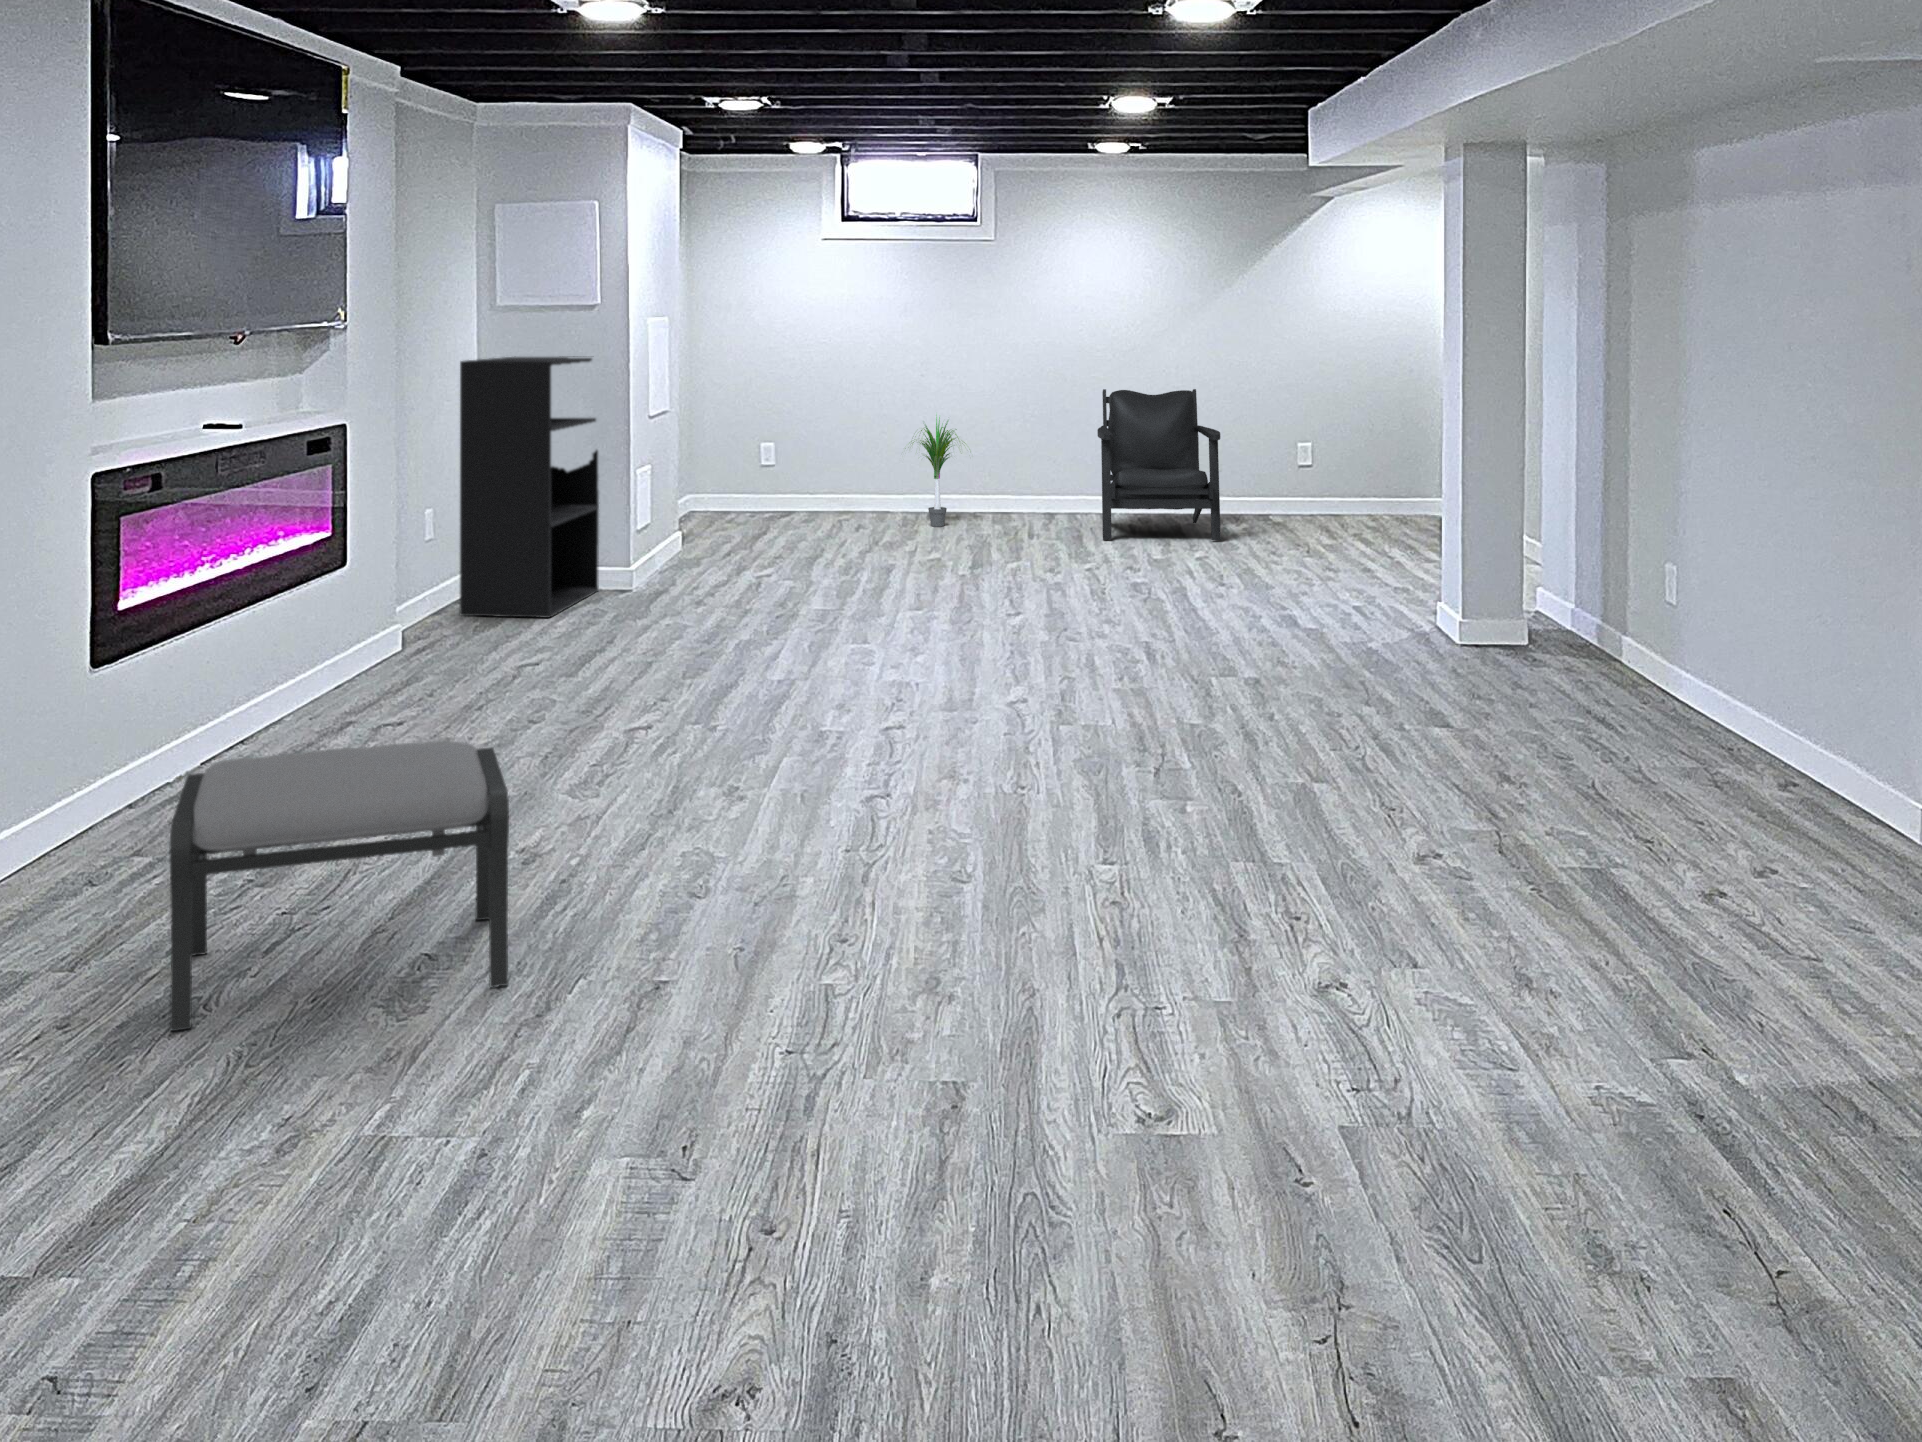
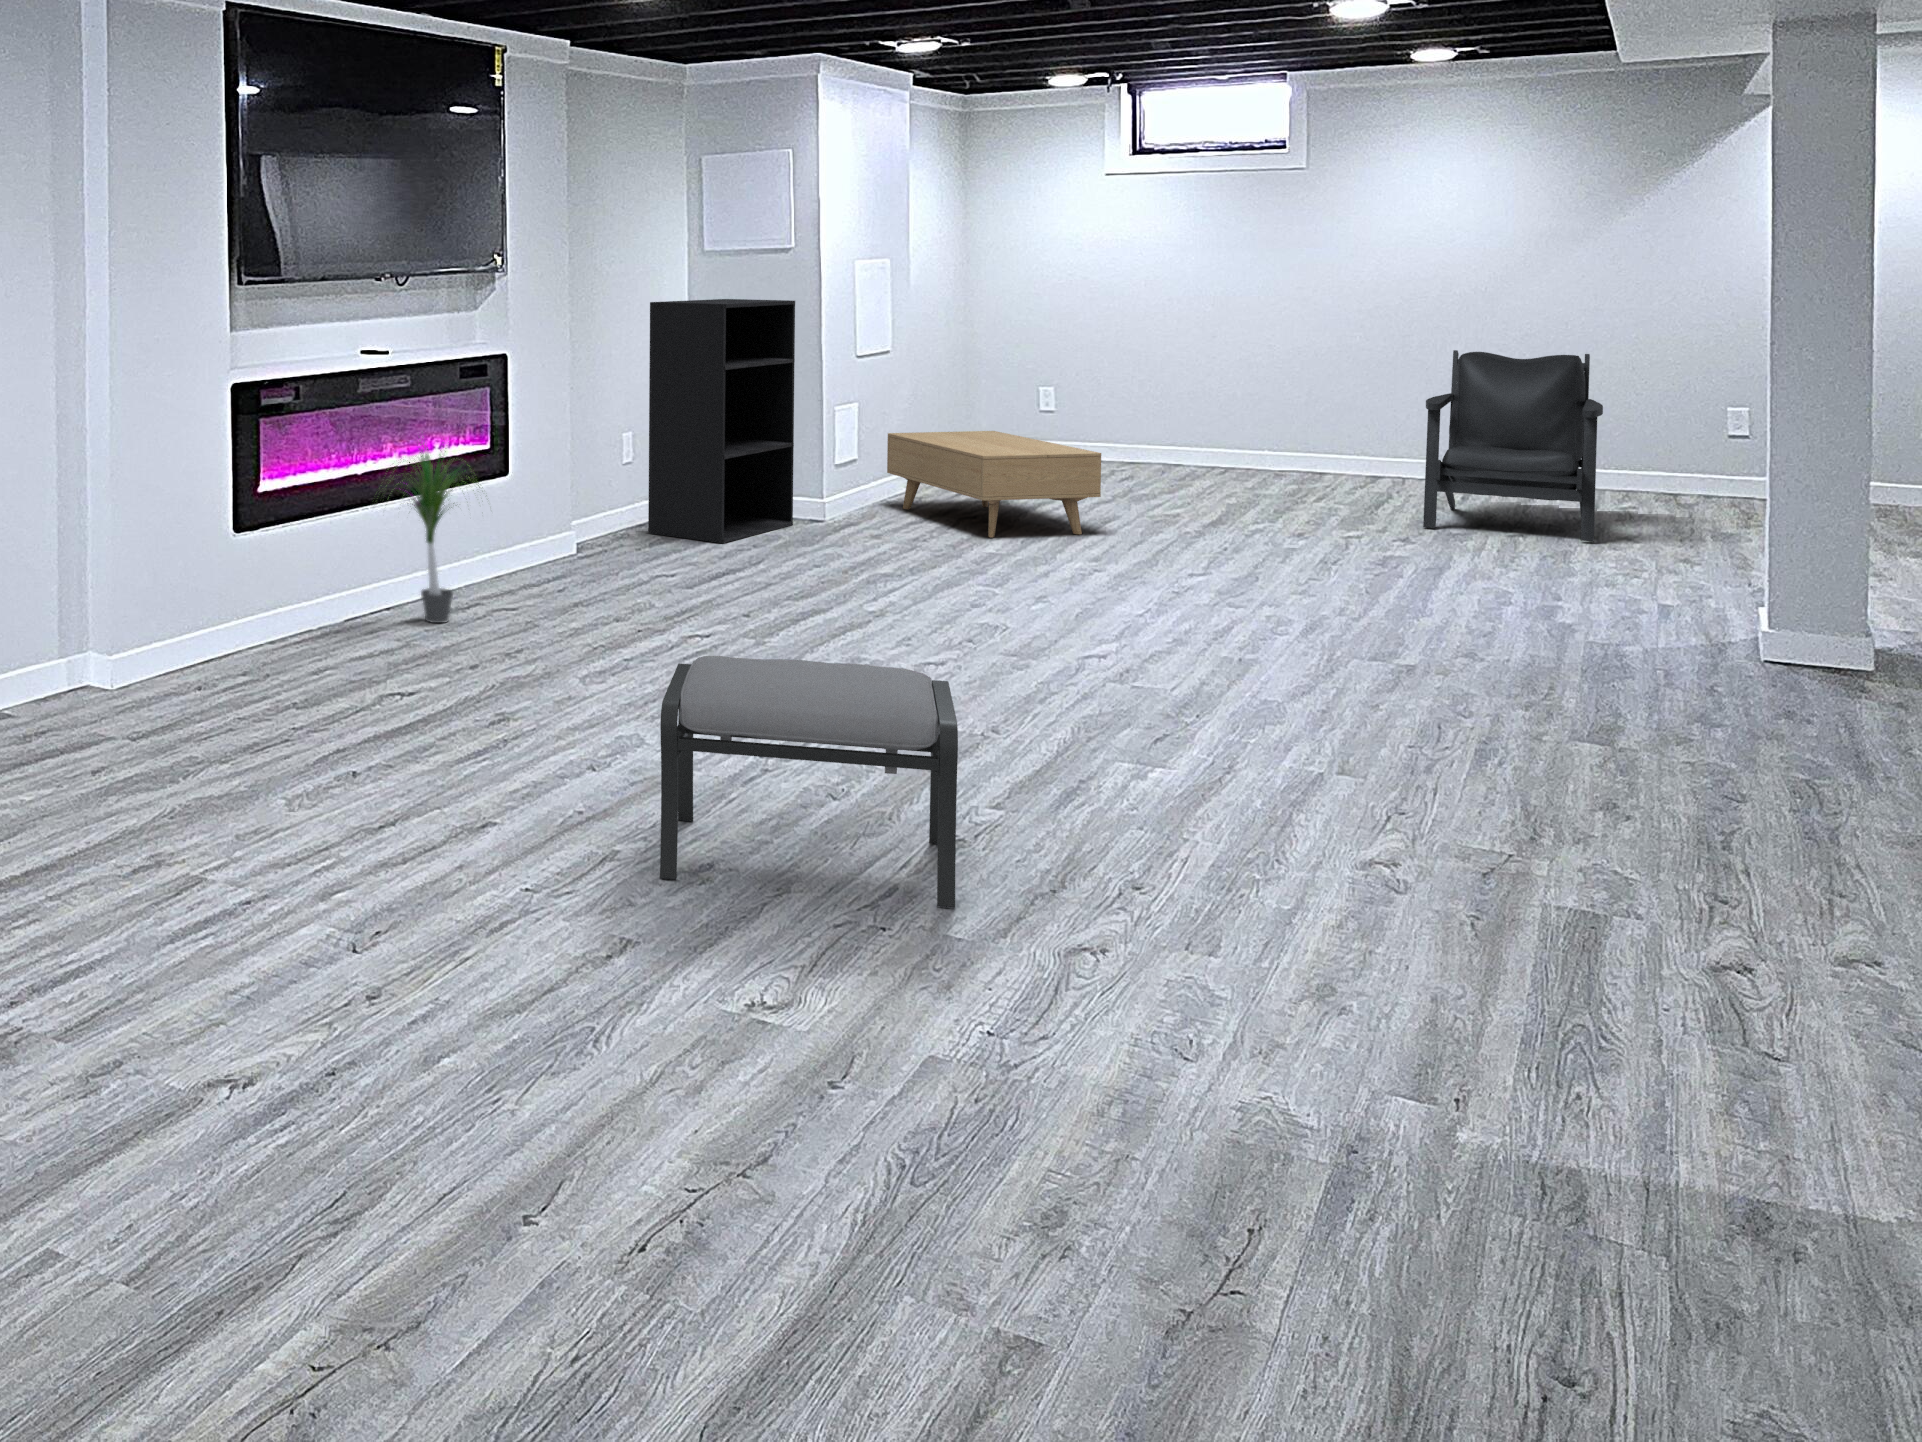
potted plant: present [911,417,965,527] -> present [386,444,480,623]
coffee table: none [669,480,880,584] -> present [887,431,1101,538]
ottoman: present [169,741,509,1031] -> present [660,656,958,908]

